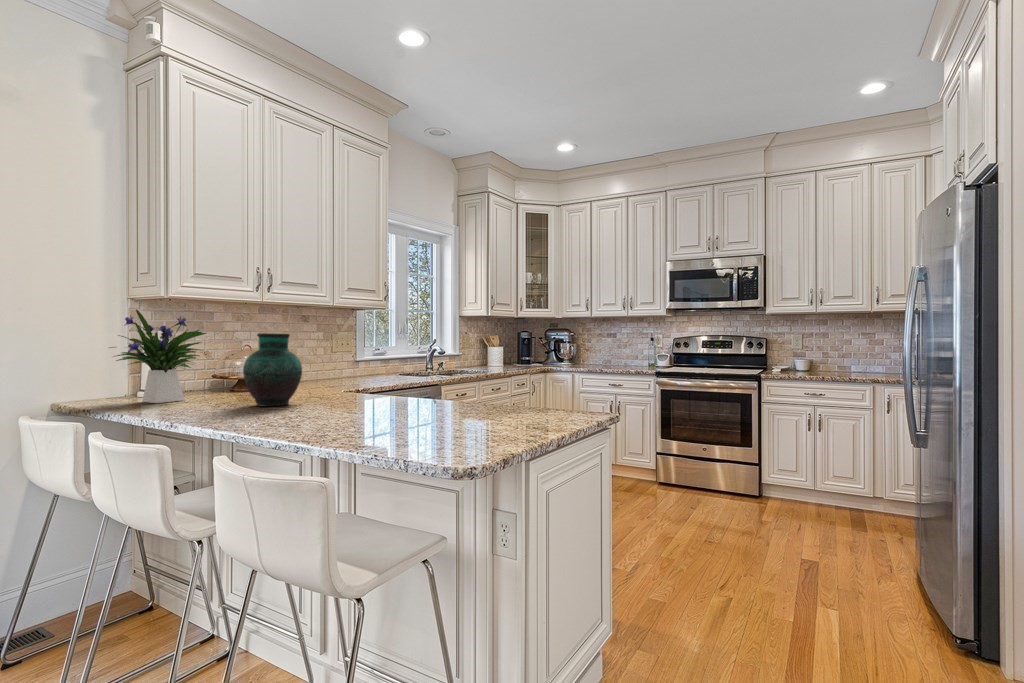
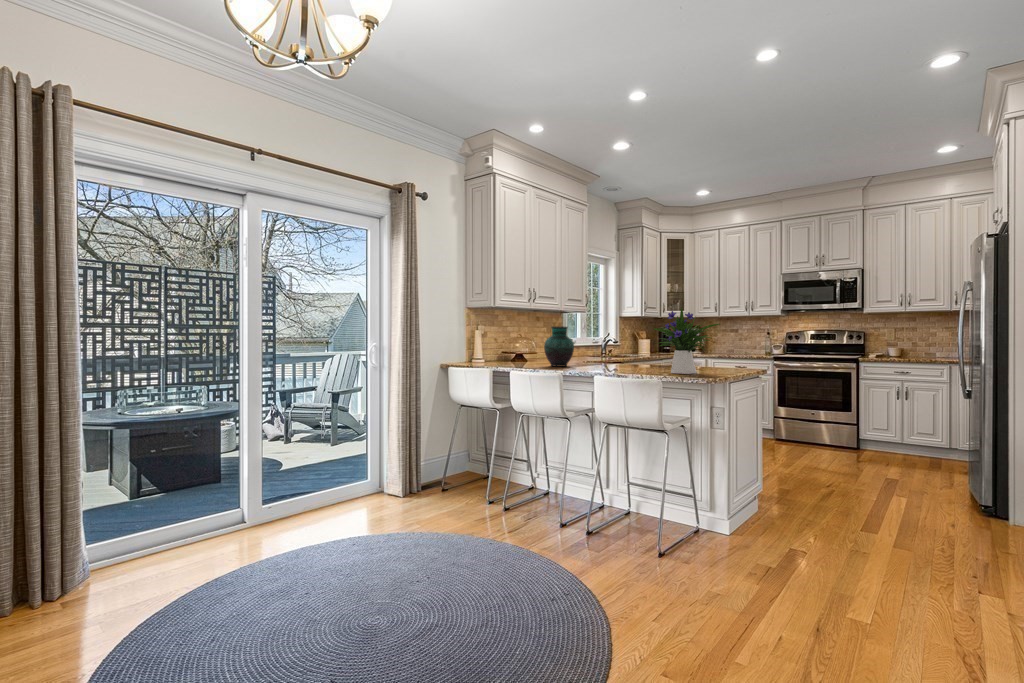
flower arrangement: present [110,310,207,403] -> present [654,308,720,374]

